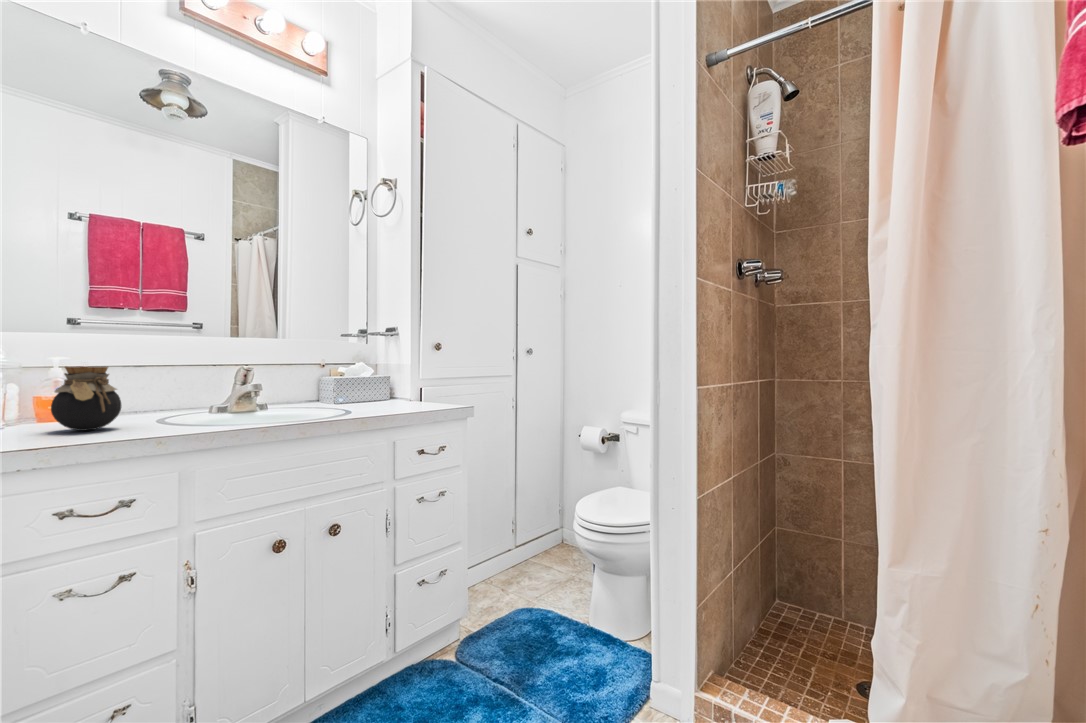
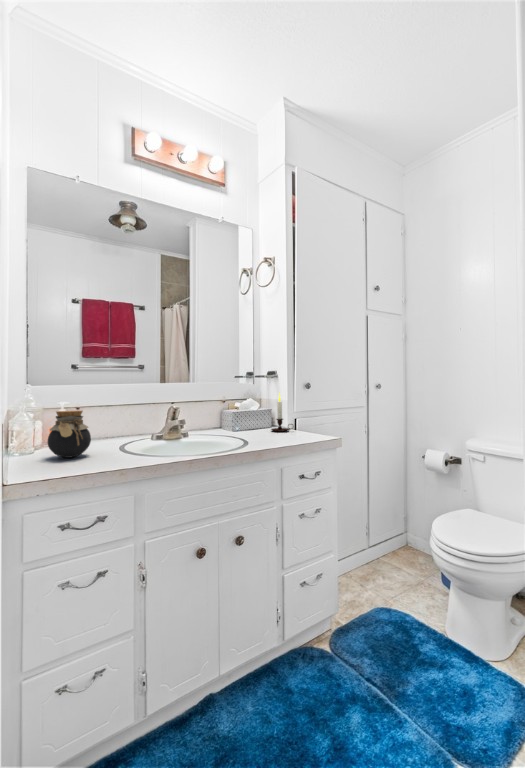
candle: none [387,353,417,403] -> present [271,393,293,432]

